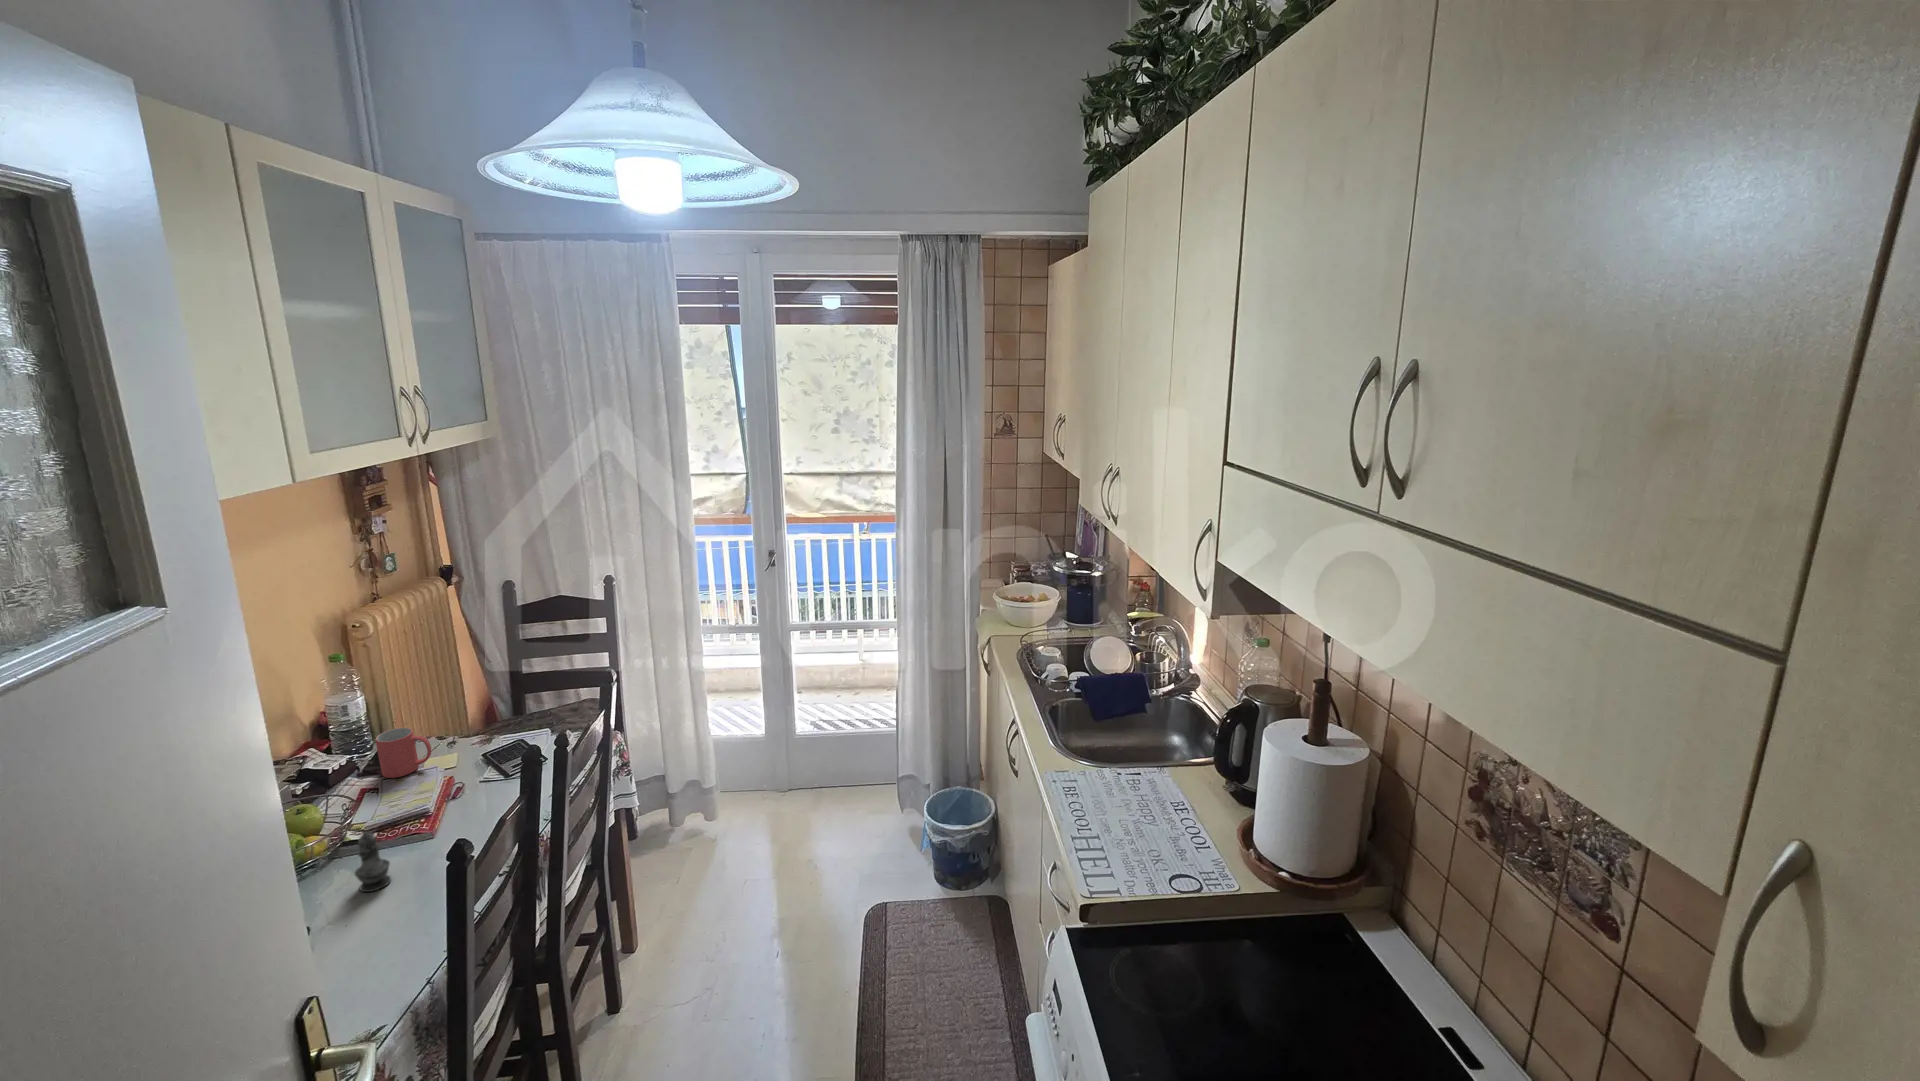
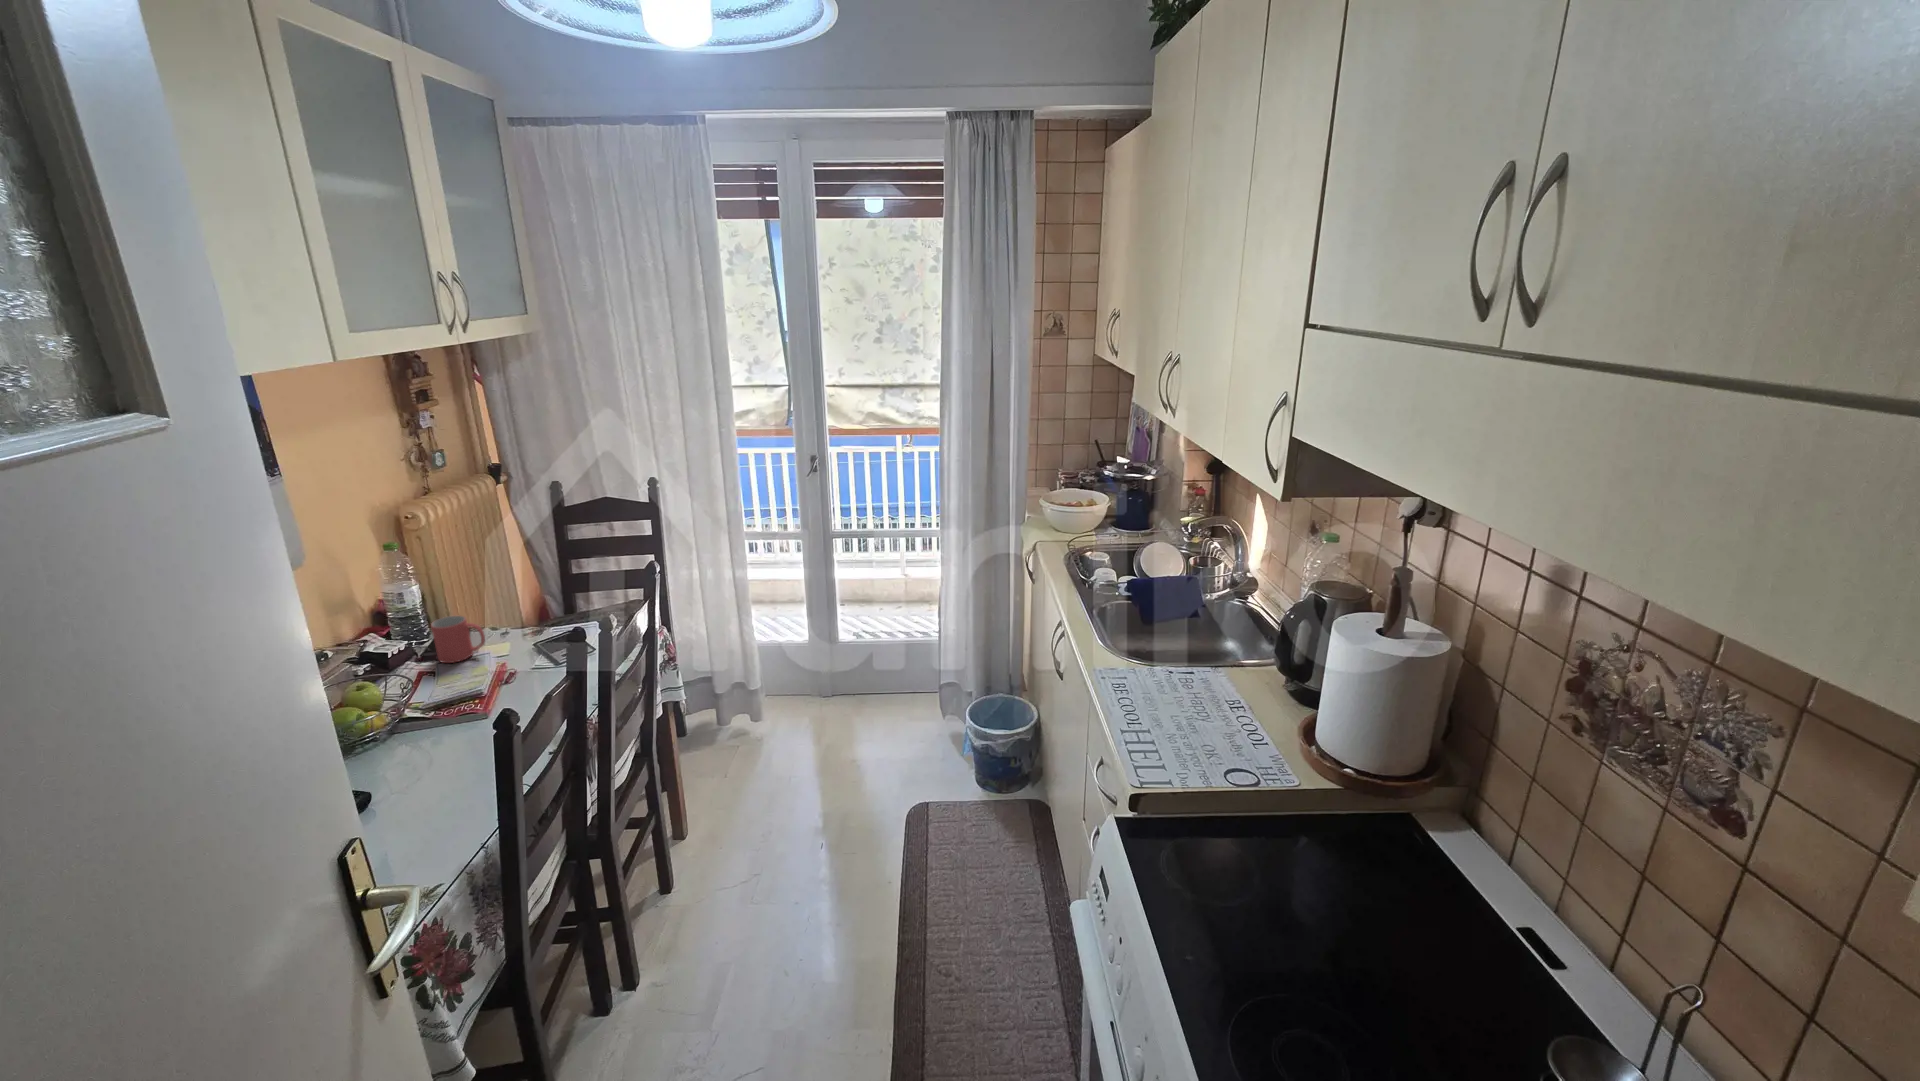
salt shaker: present [355,832,391,892] -> none [411,706,447,765]

